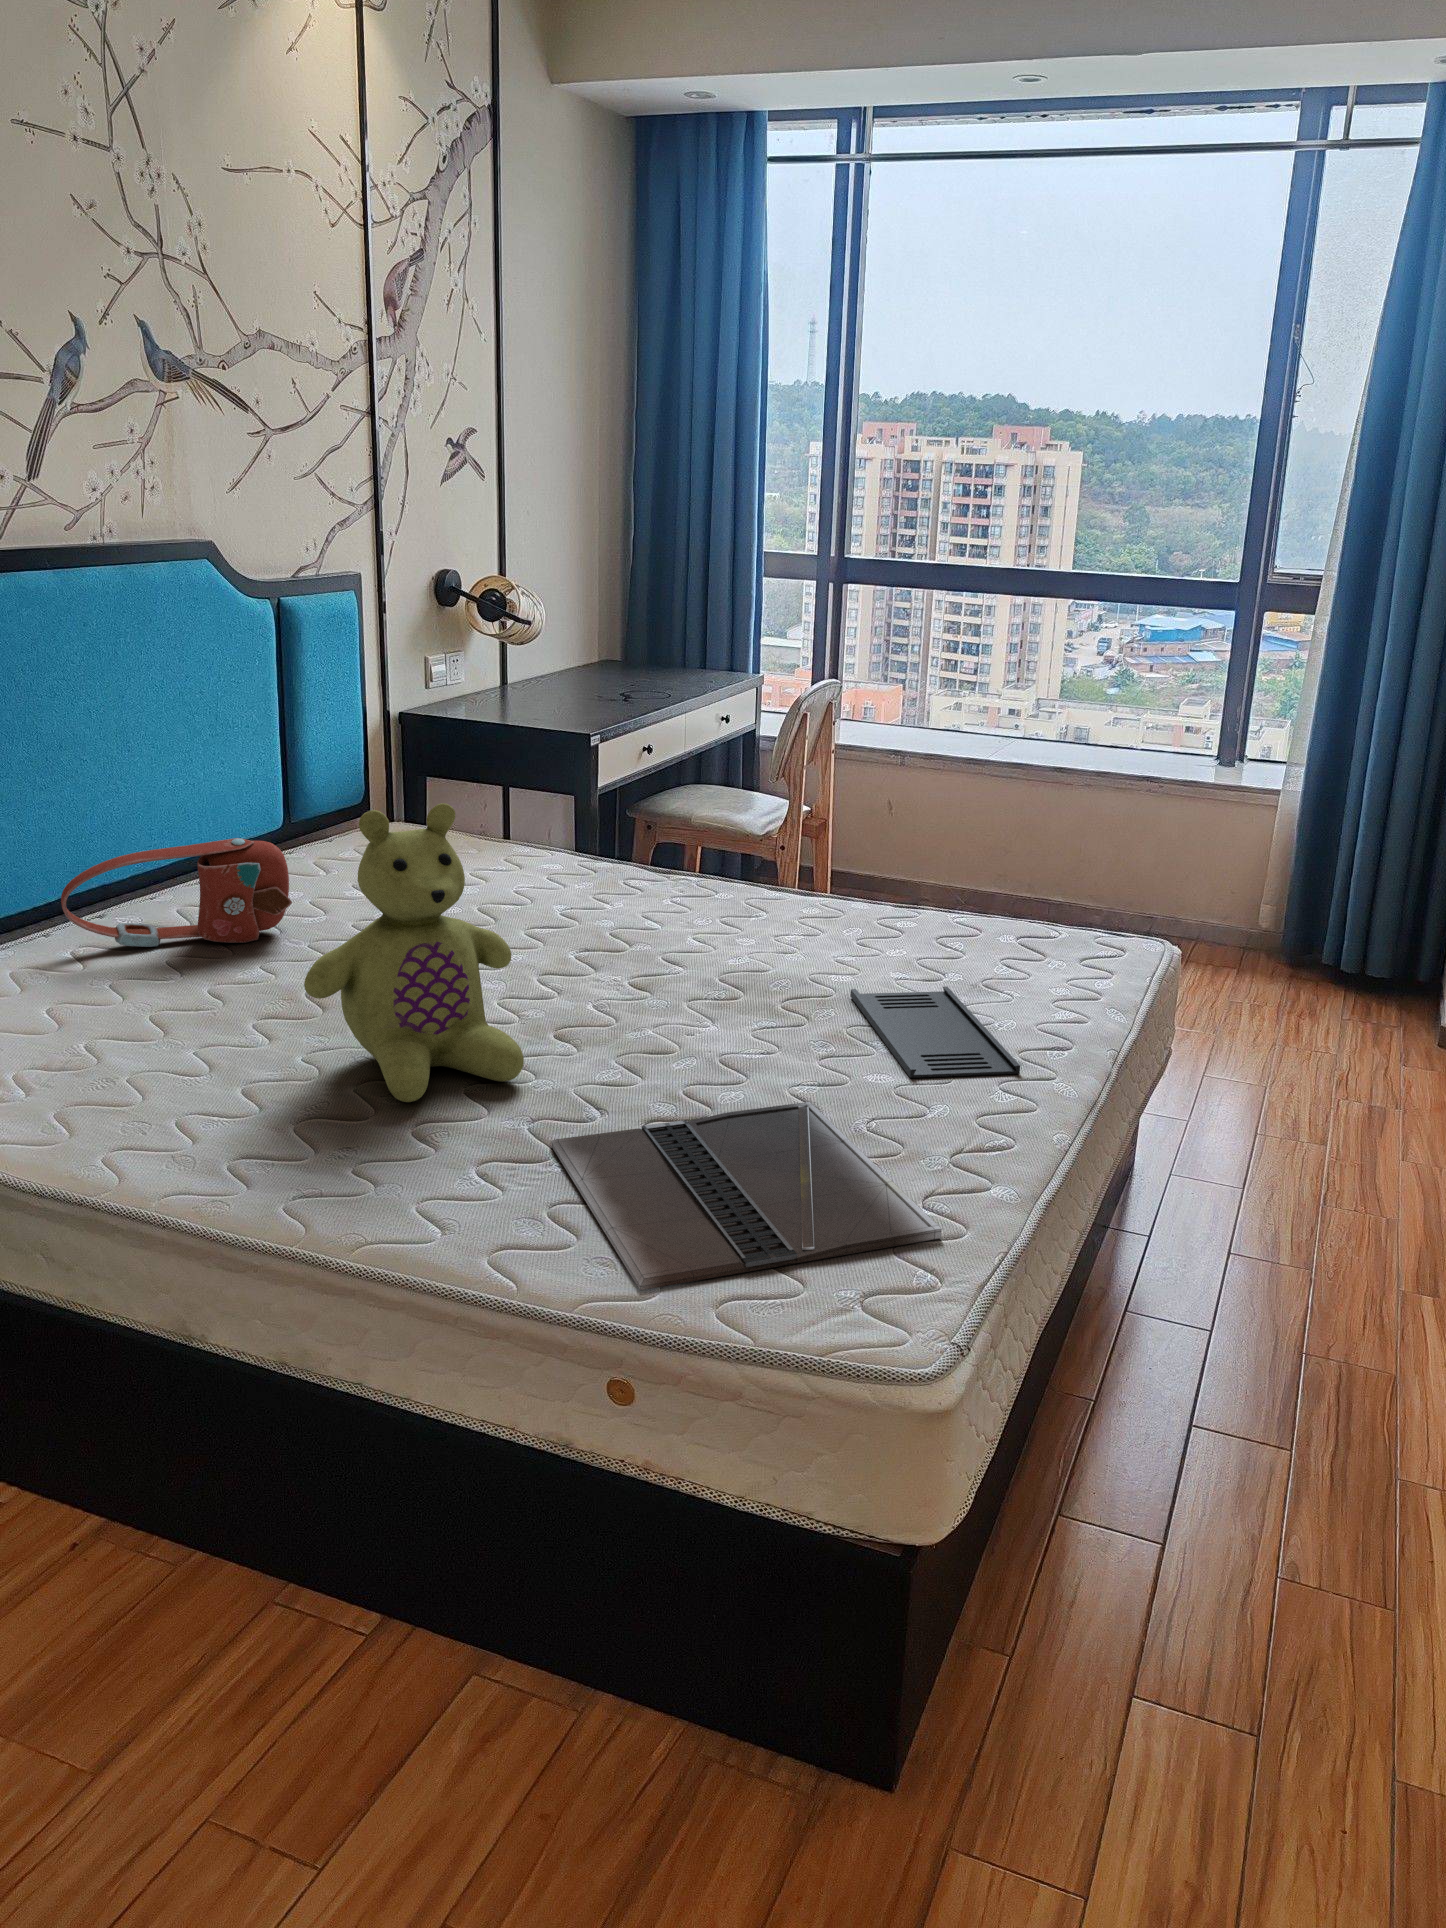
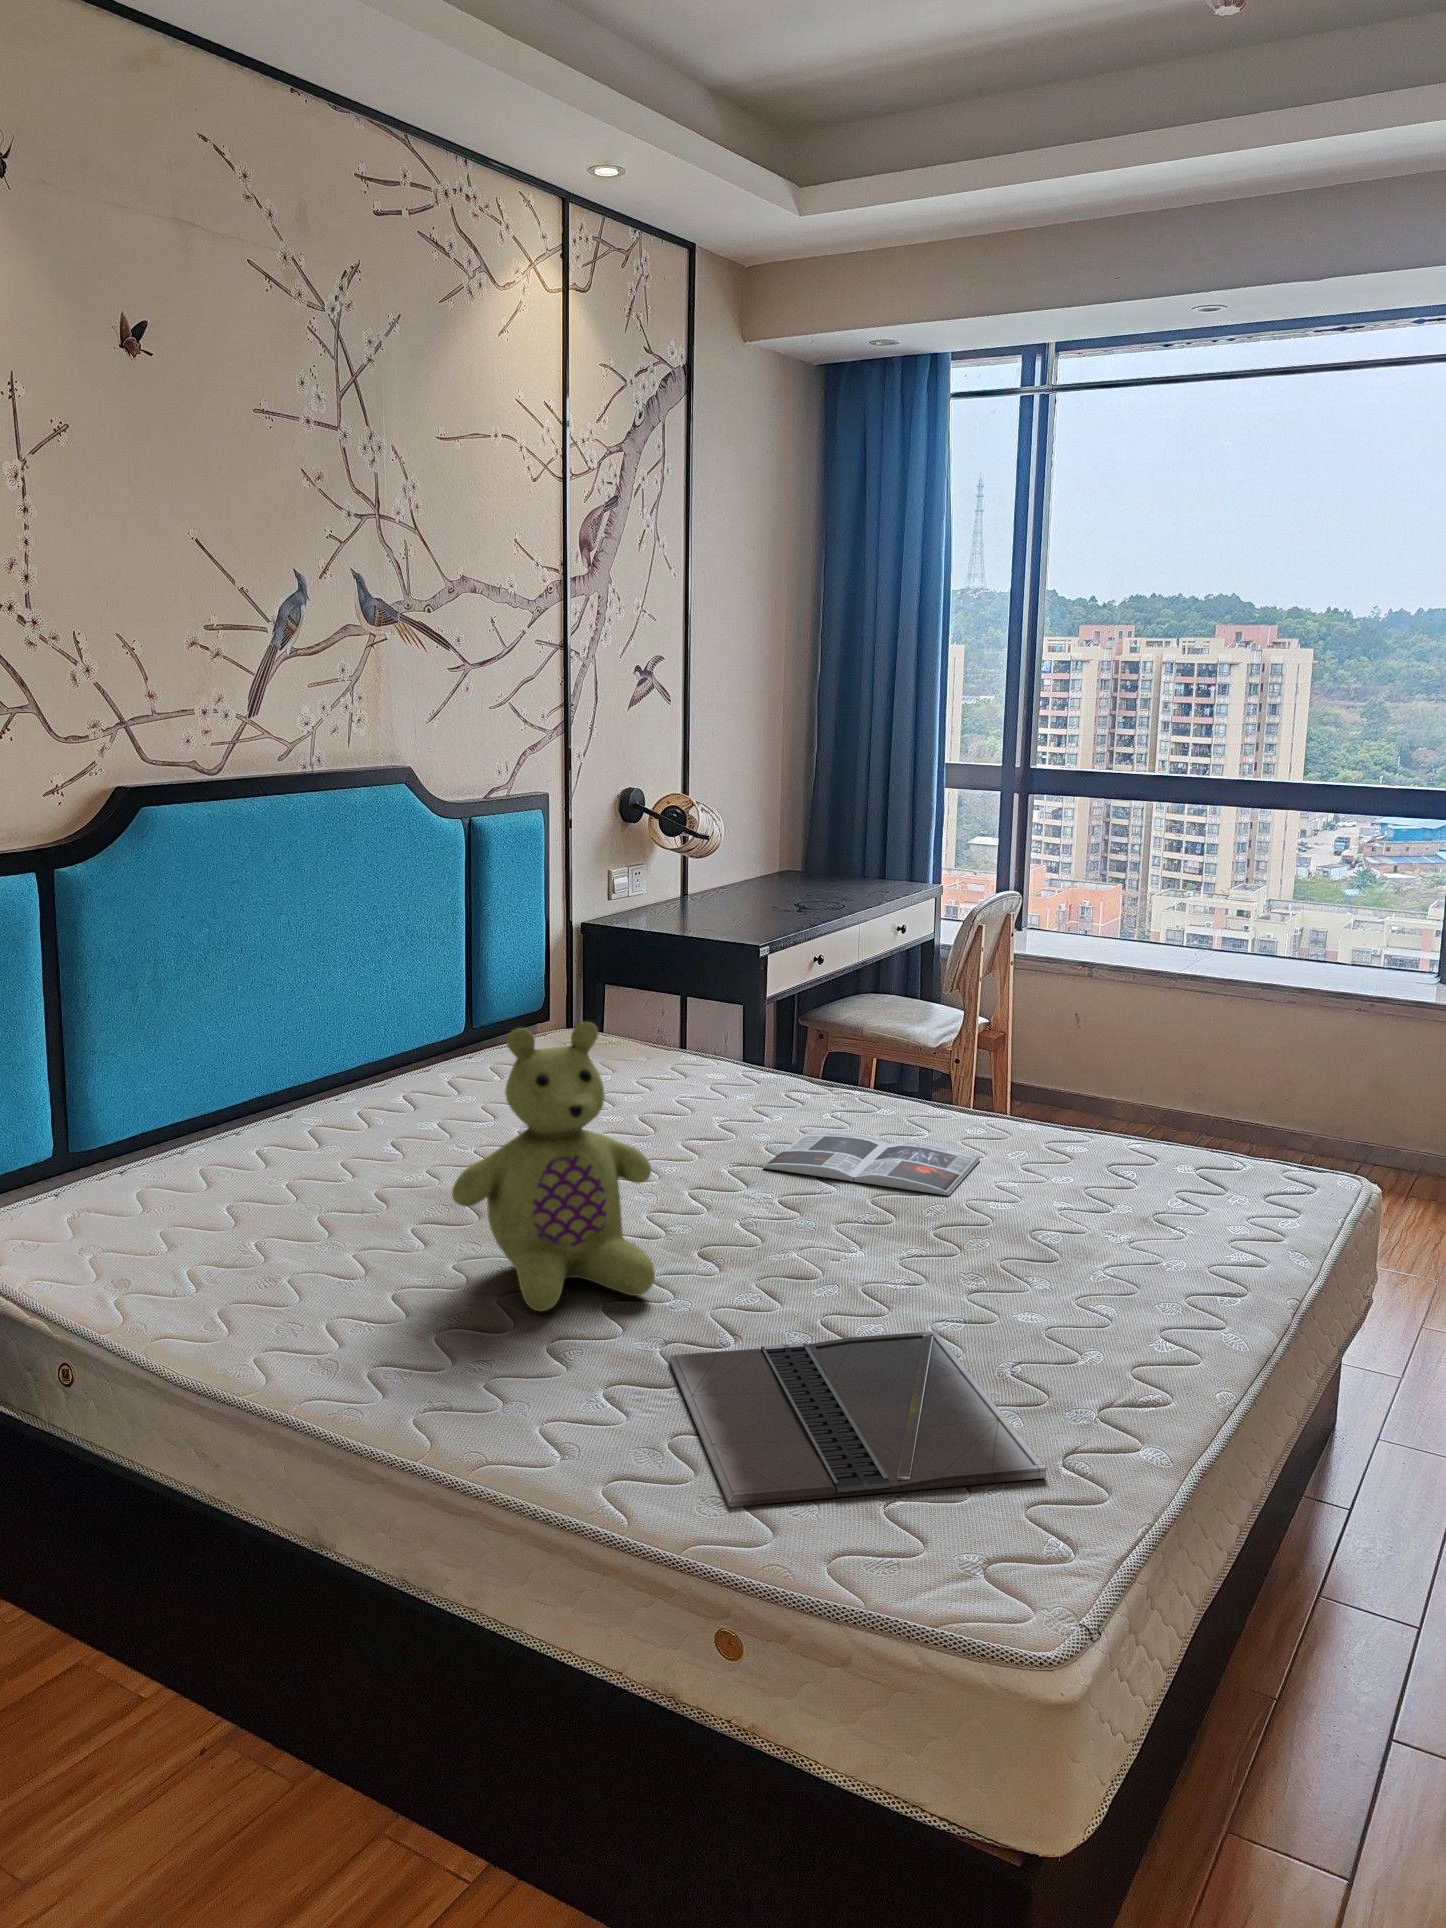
handbag: present [61,838,292,947] -> none [253,1050,461,1152]
magazine: none [607,913,815,970] -> present [762,1132,980,1196]
tray: present [851,987,1020,1078] -> none [1004,1217,1171,1314]

